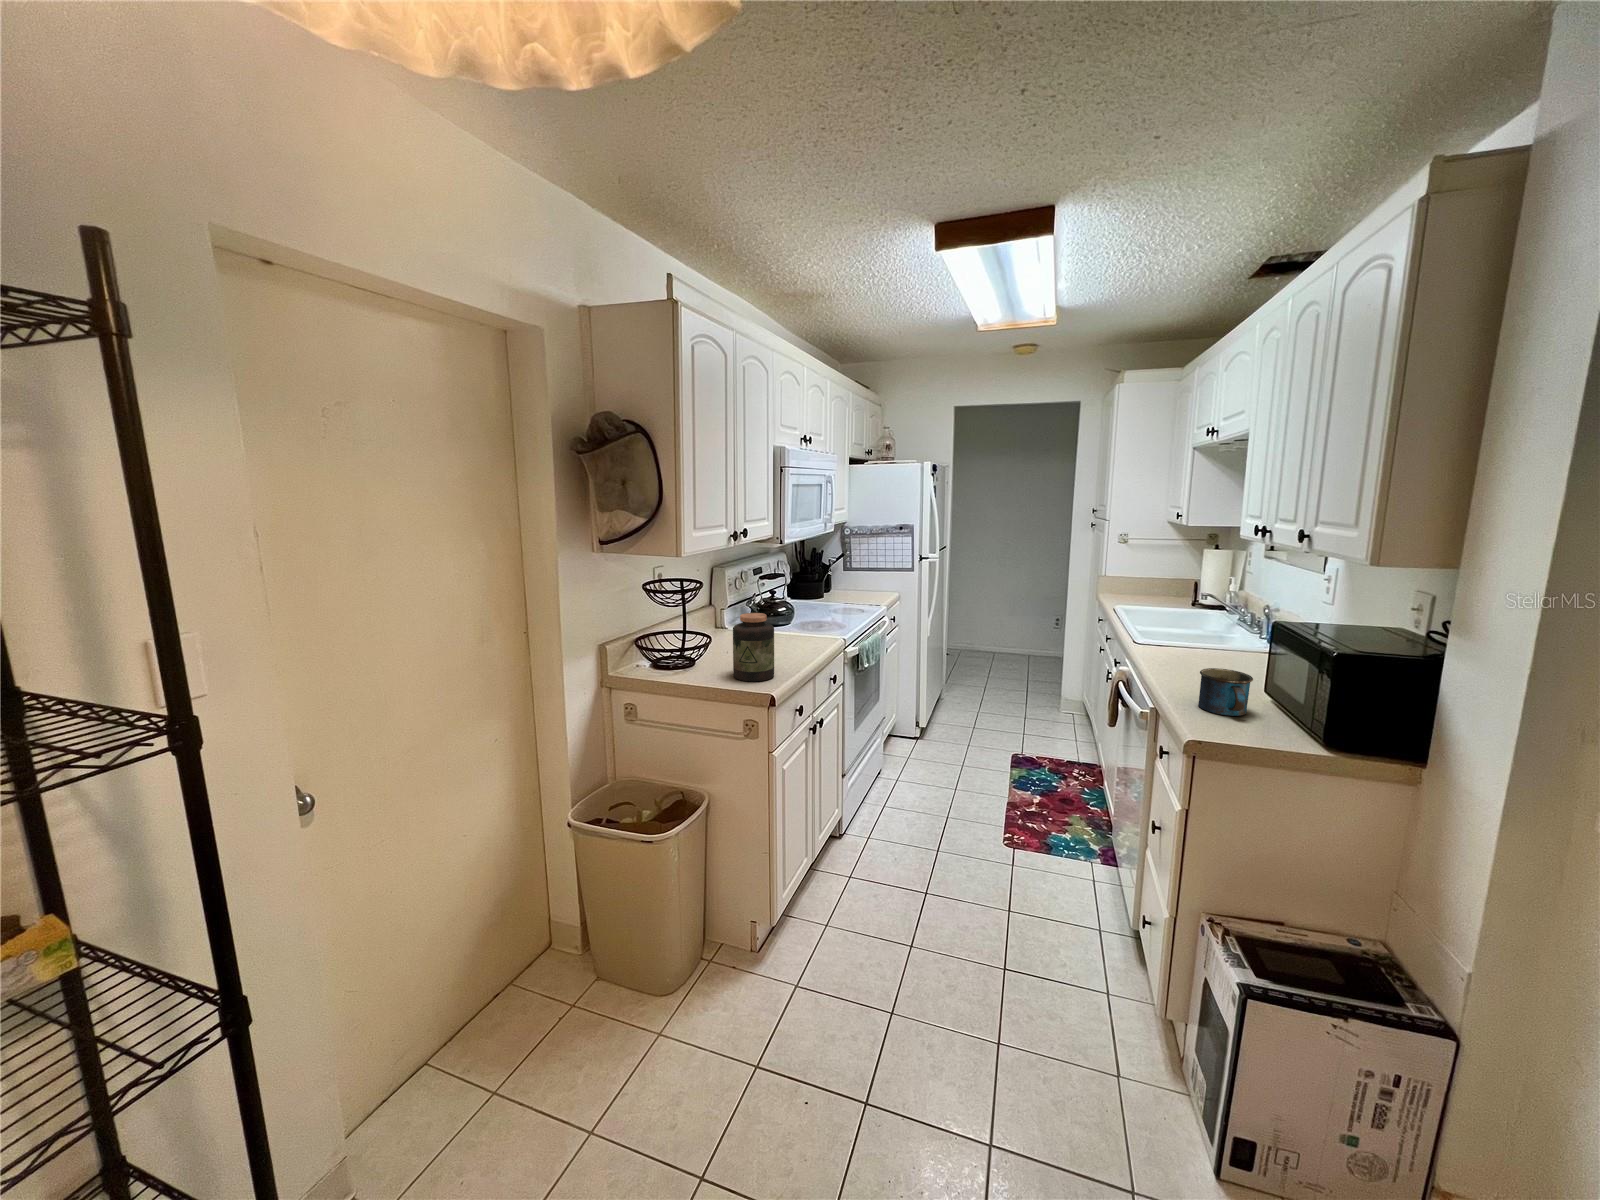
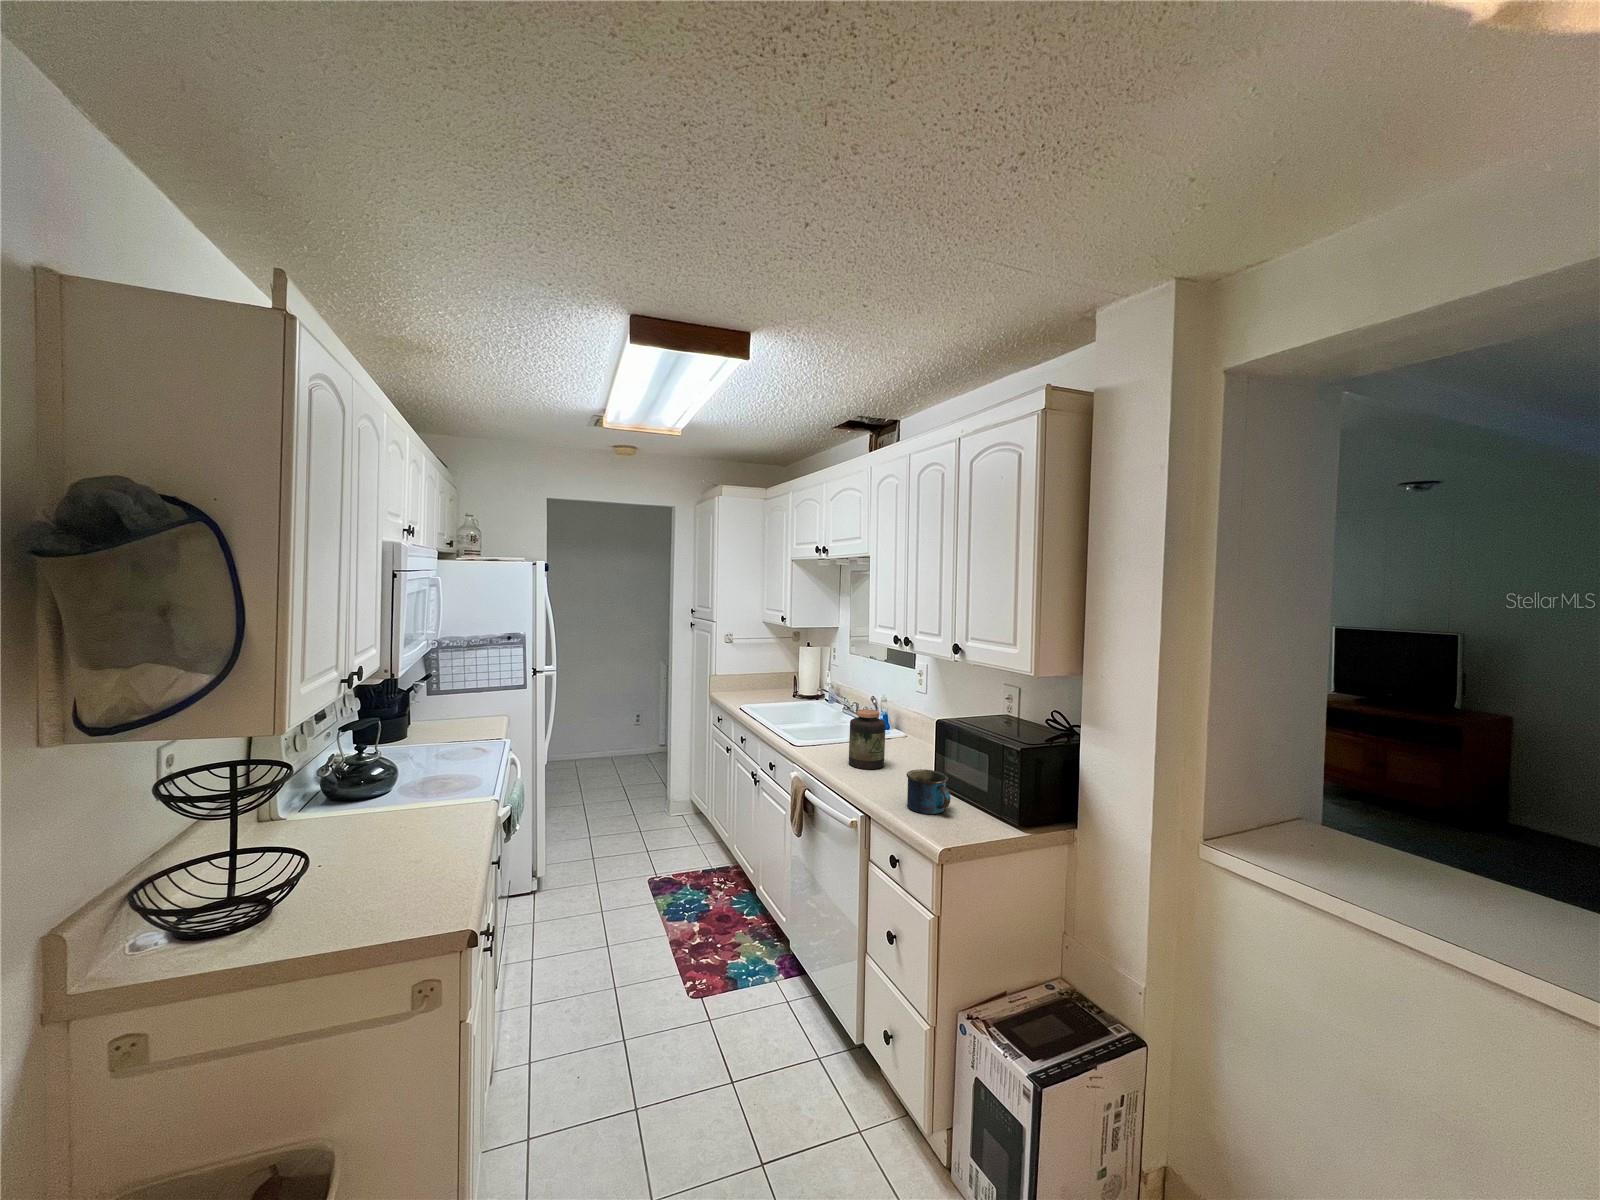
jar: present [733,613,774,681] -> present [849,709,885,769]

